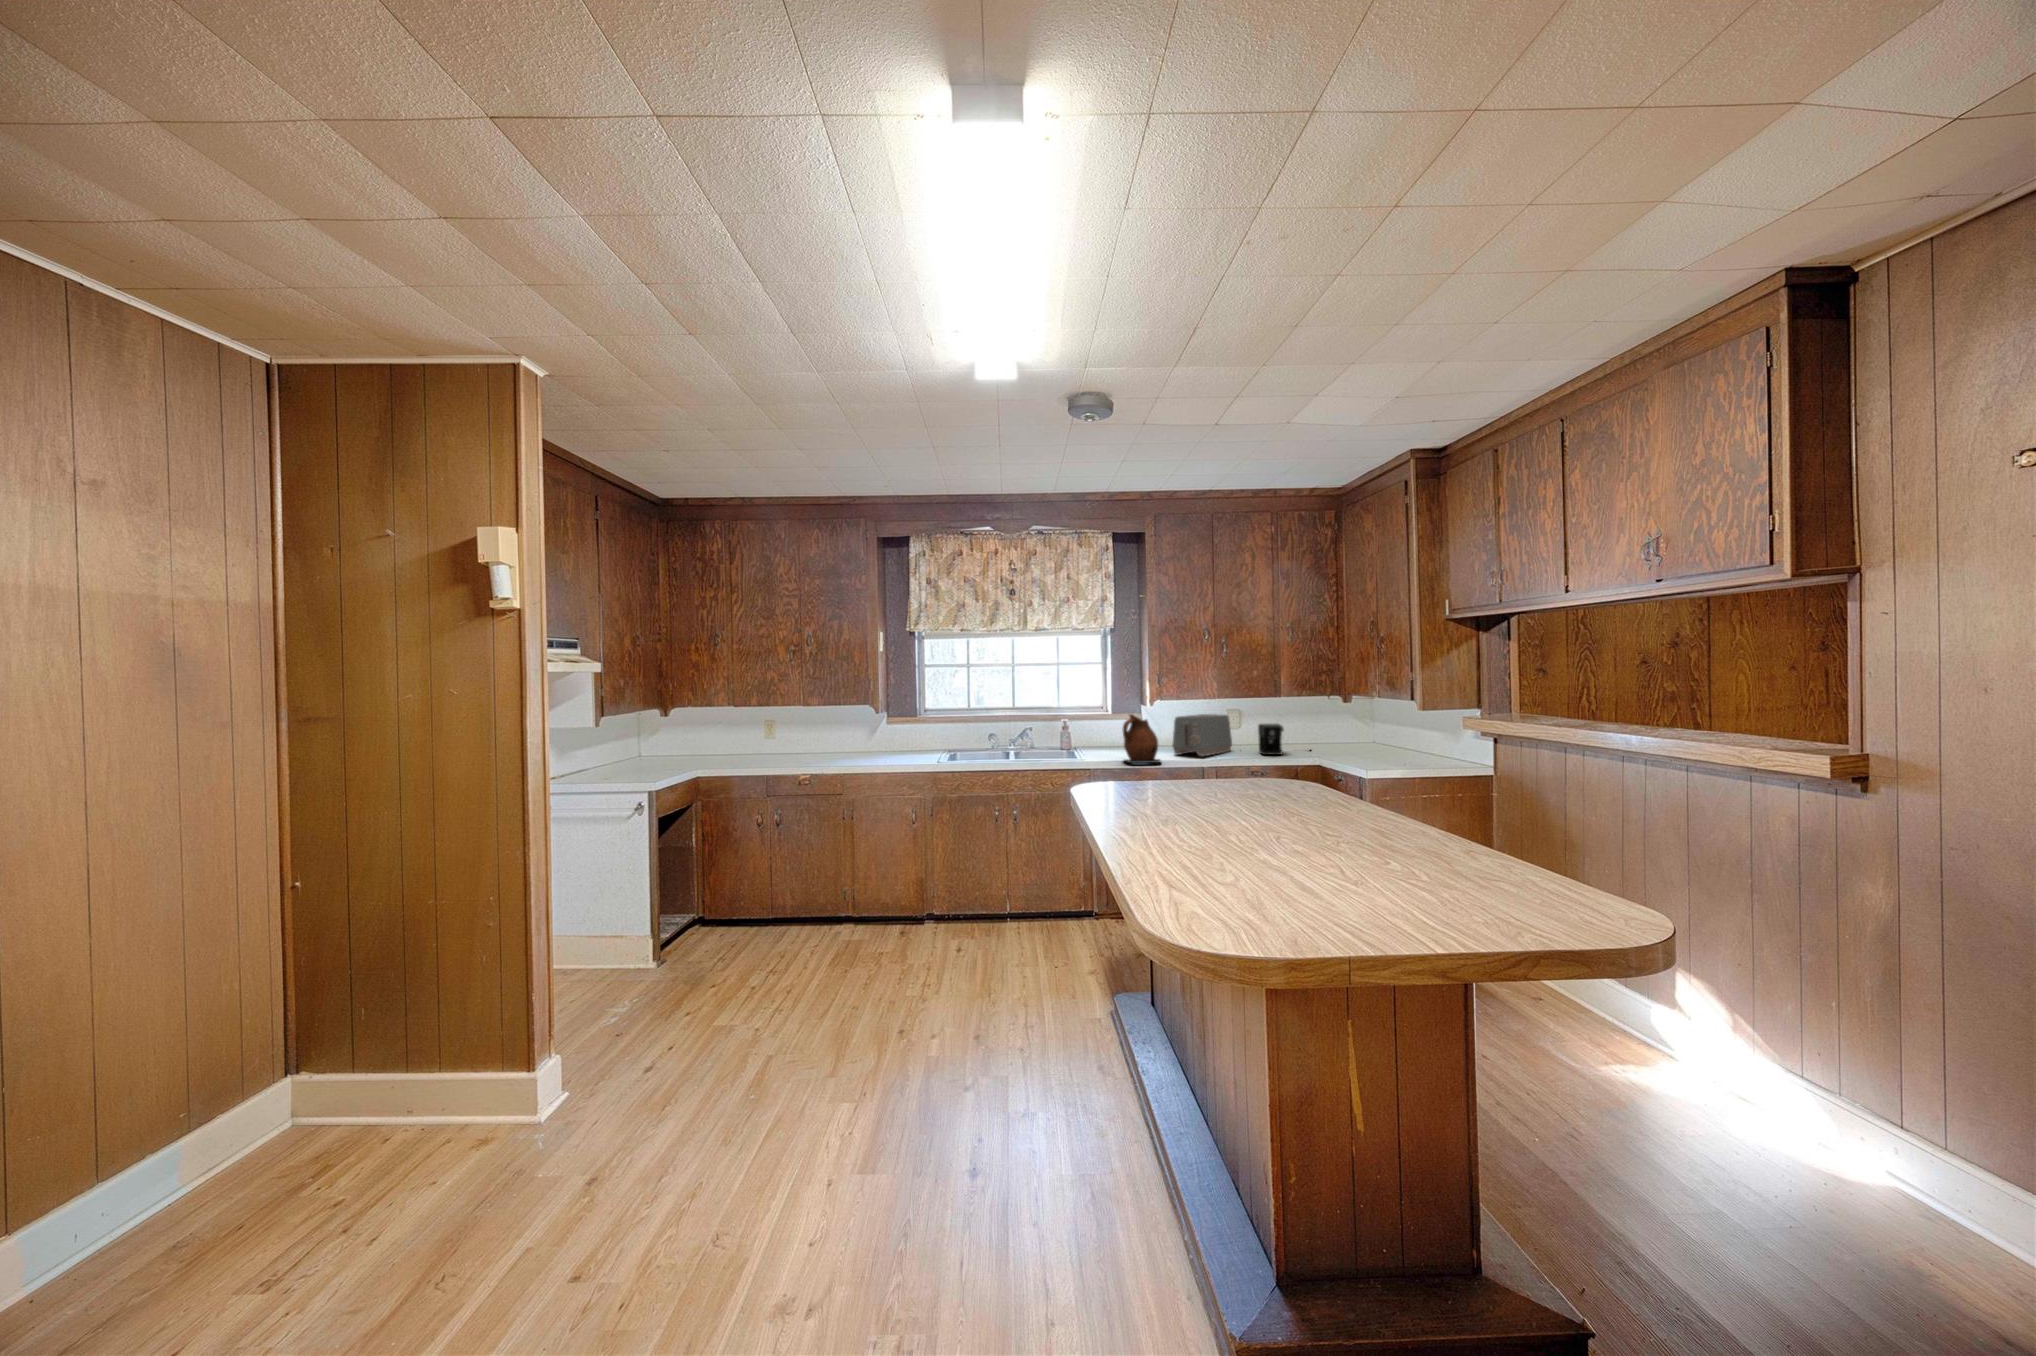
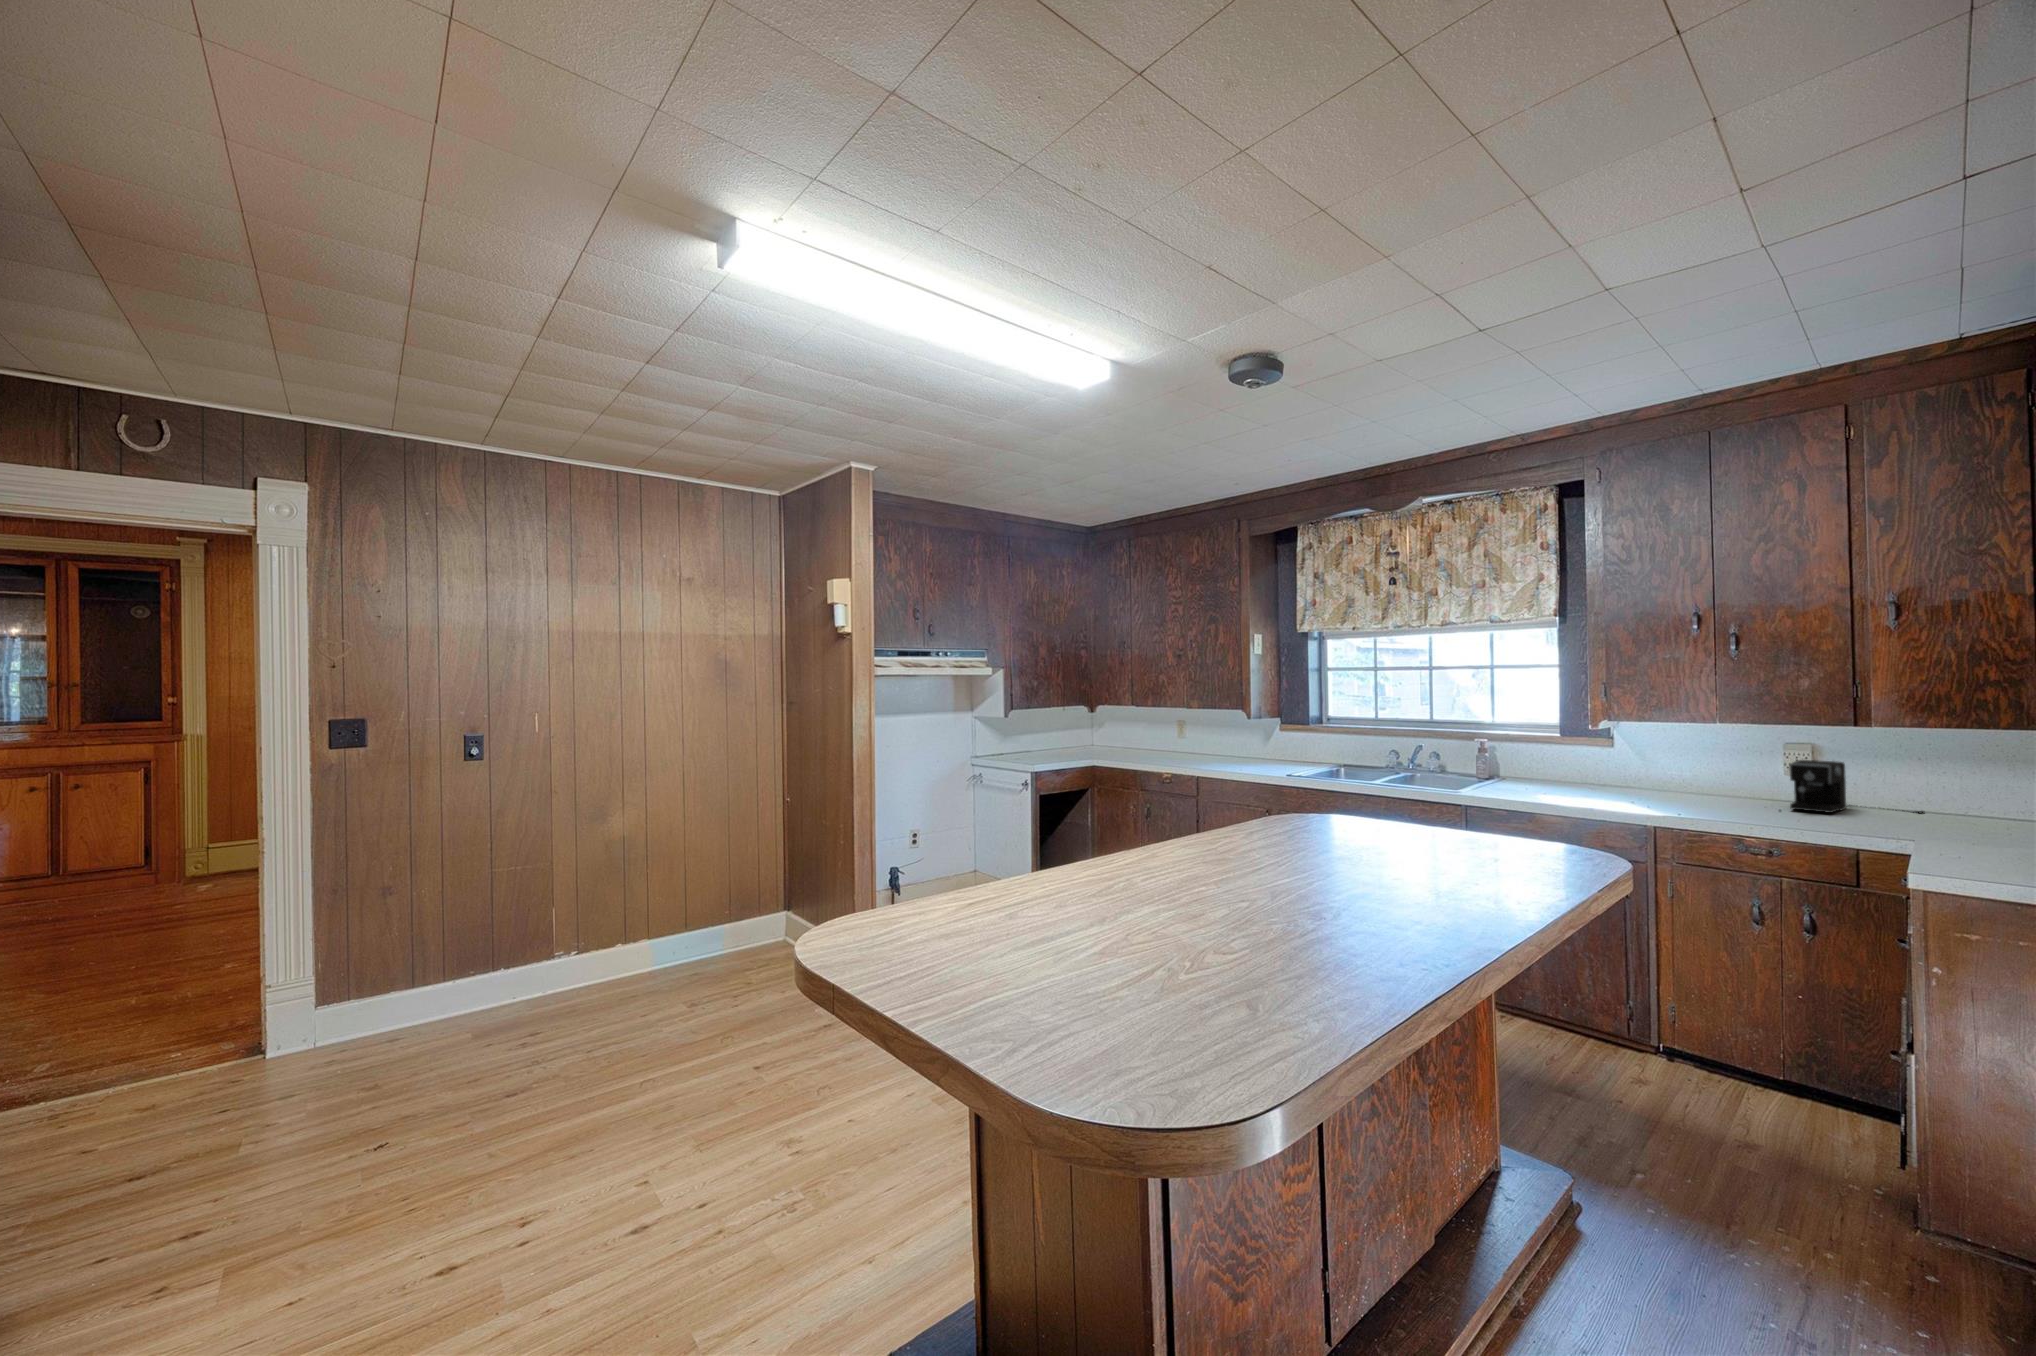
ceramic pitcher: present [1123,714,1161,763] -> none [1518,734,1591,804]
toaster: present [1172,714,1232,756] -> none [1625,739,1750,801]

